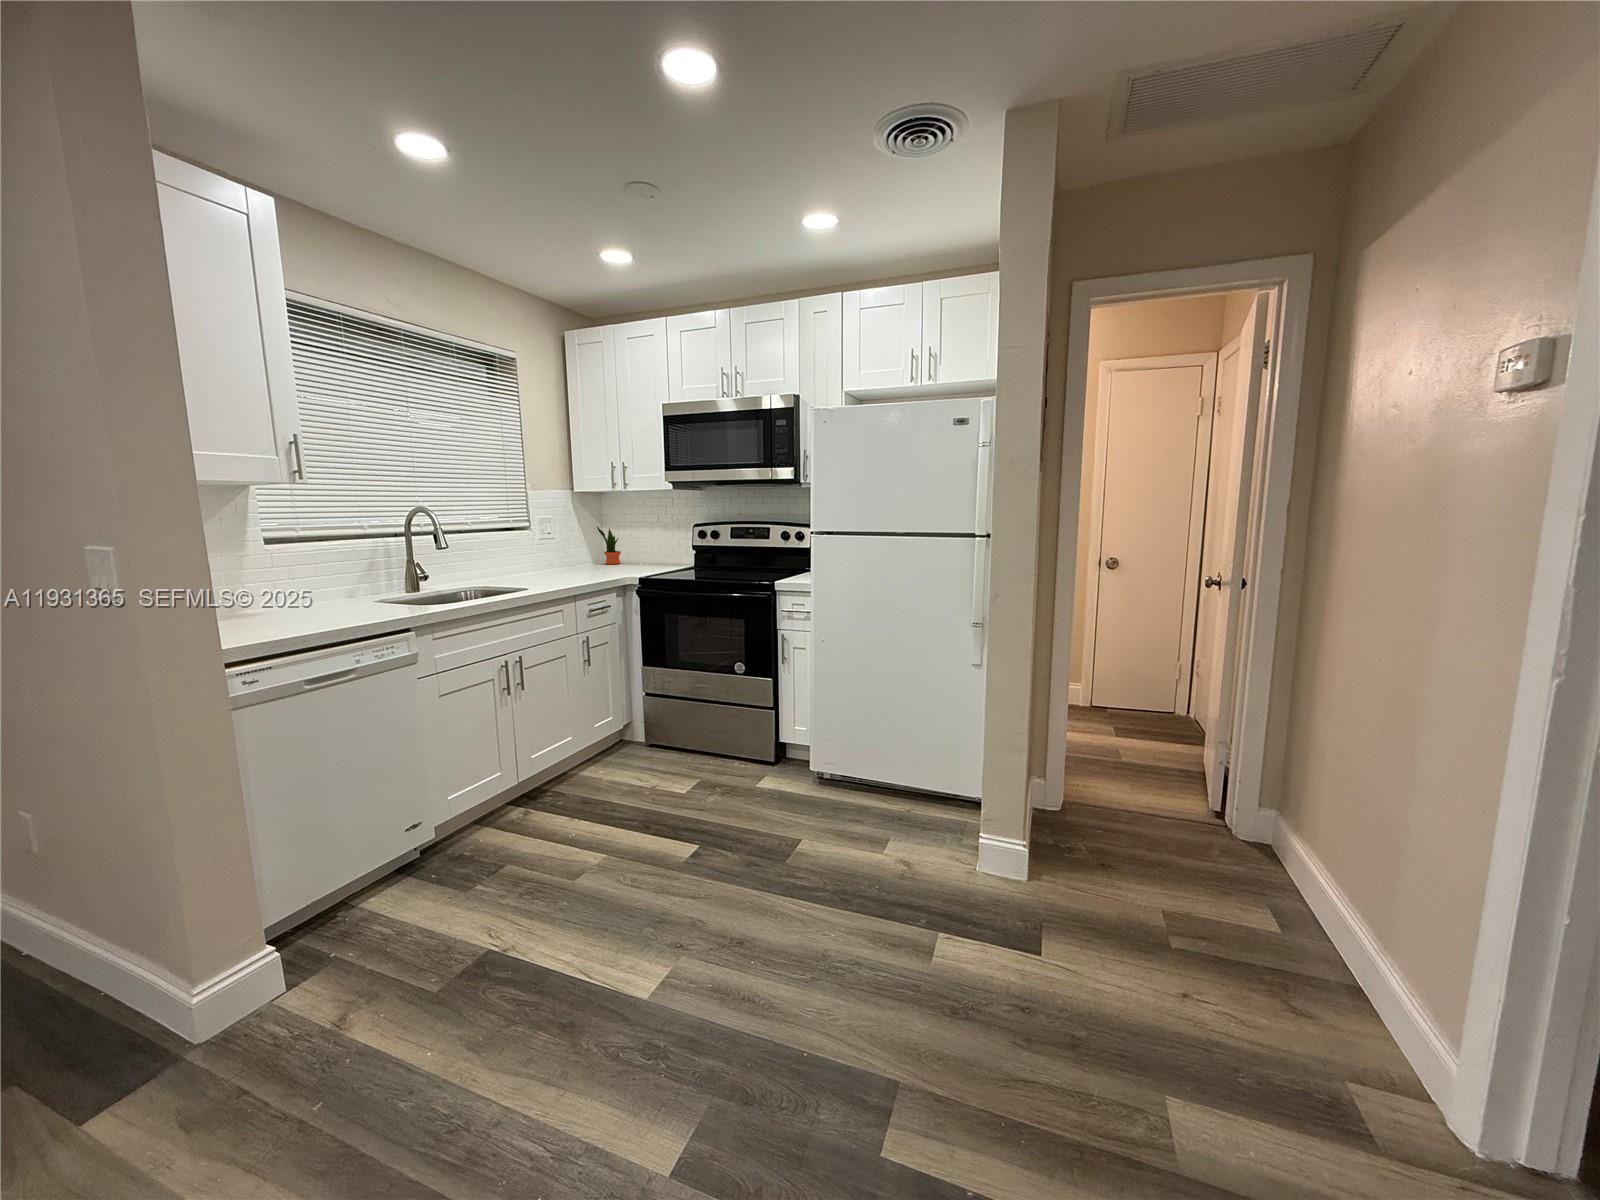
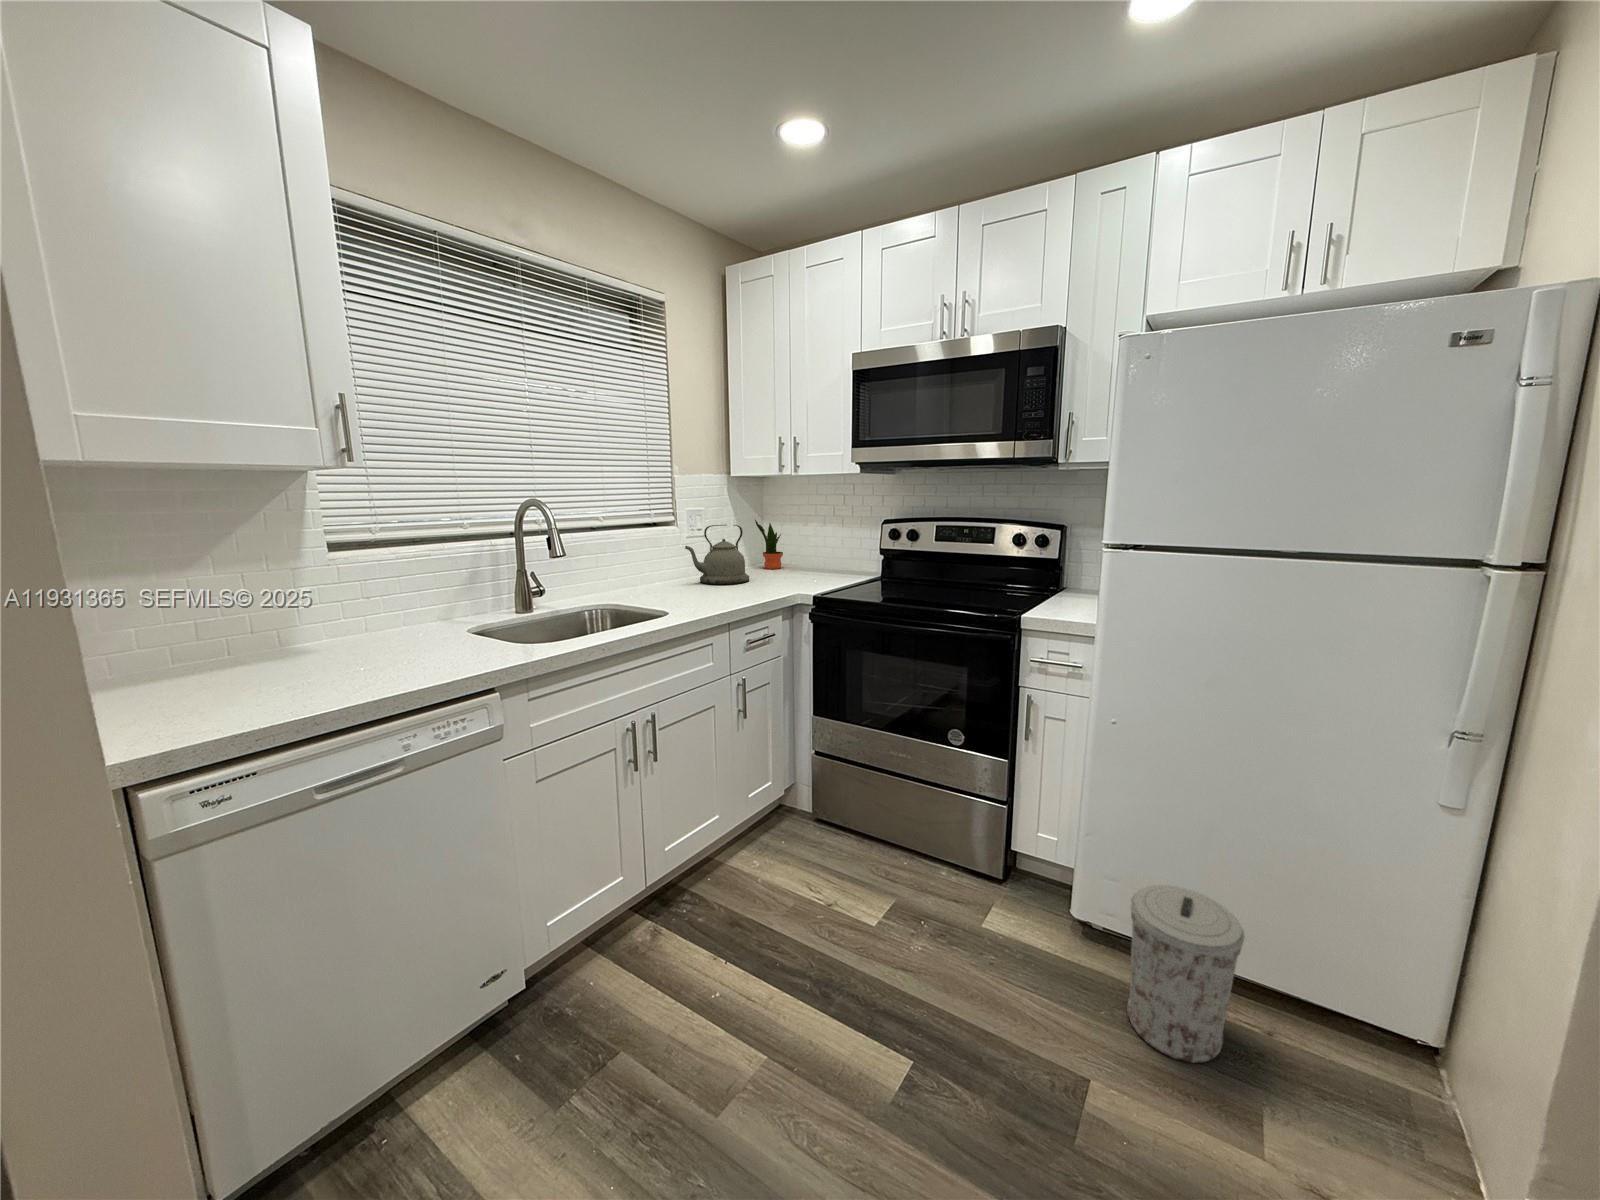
kettle: none [540,529,593,574] -> present [685,525,749,584]
trash can: none [829,733,885,825] -> present [1127,885,1245,1063]

